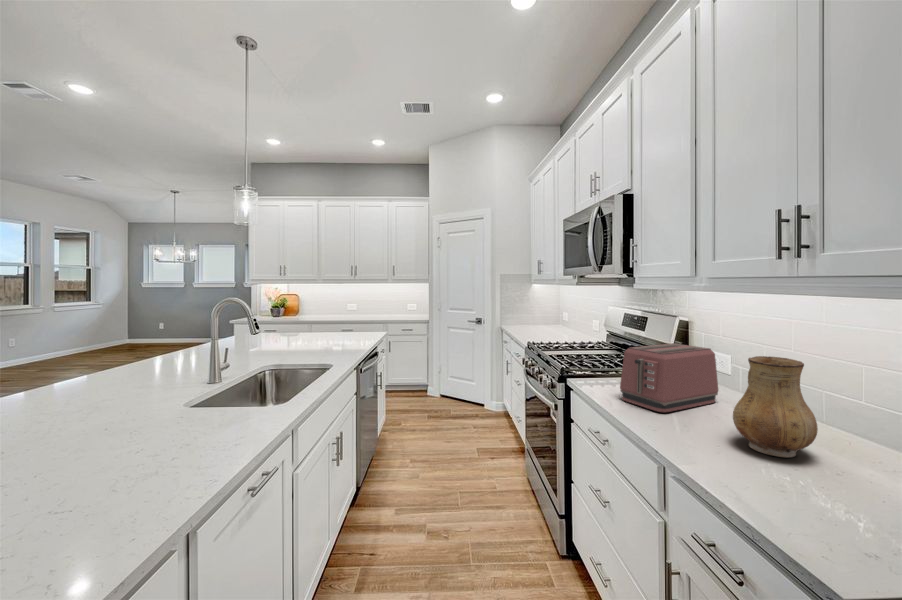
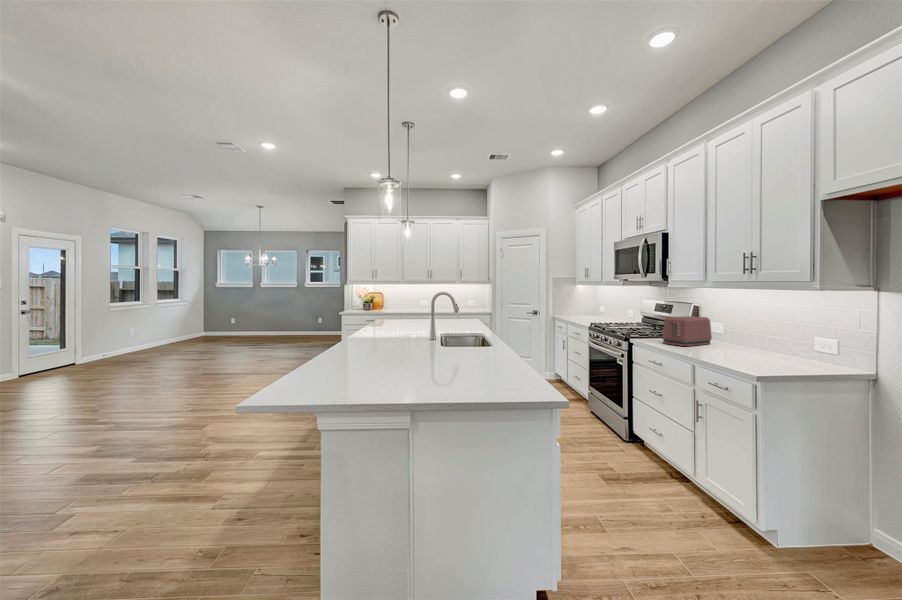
ceramic pitcher: present [733,356,818,457] -> none [715,316,747,355]

